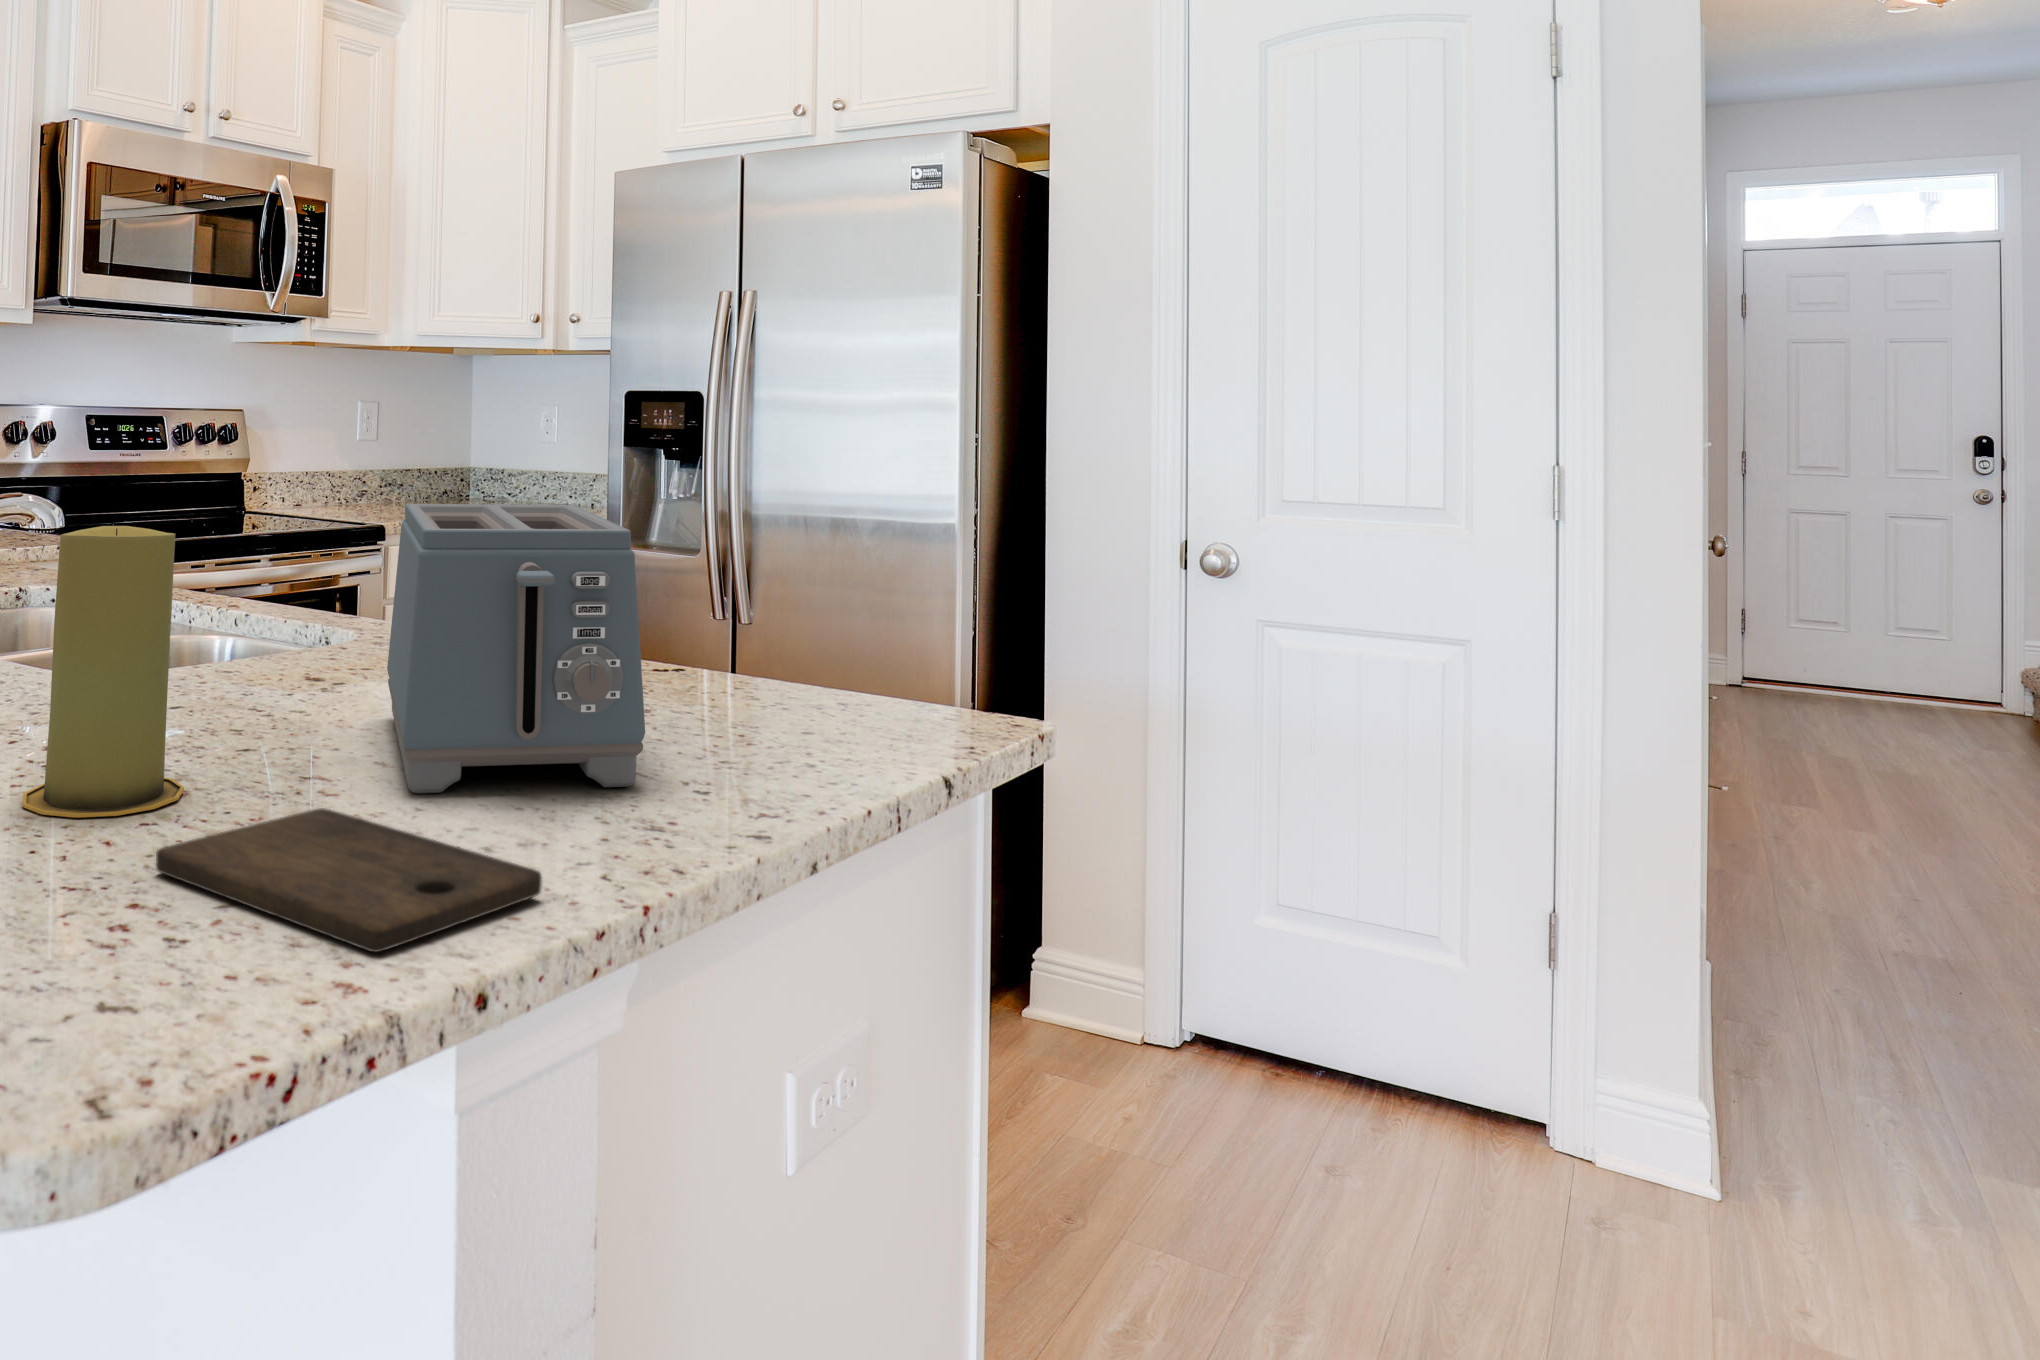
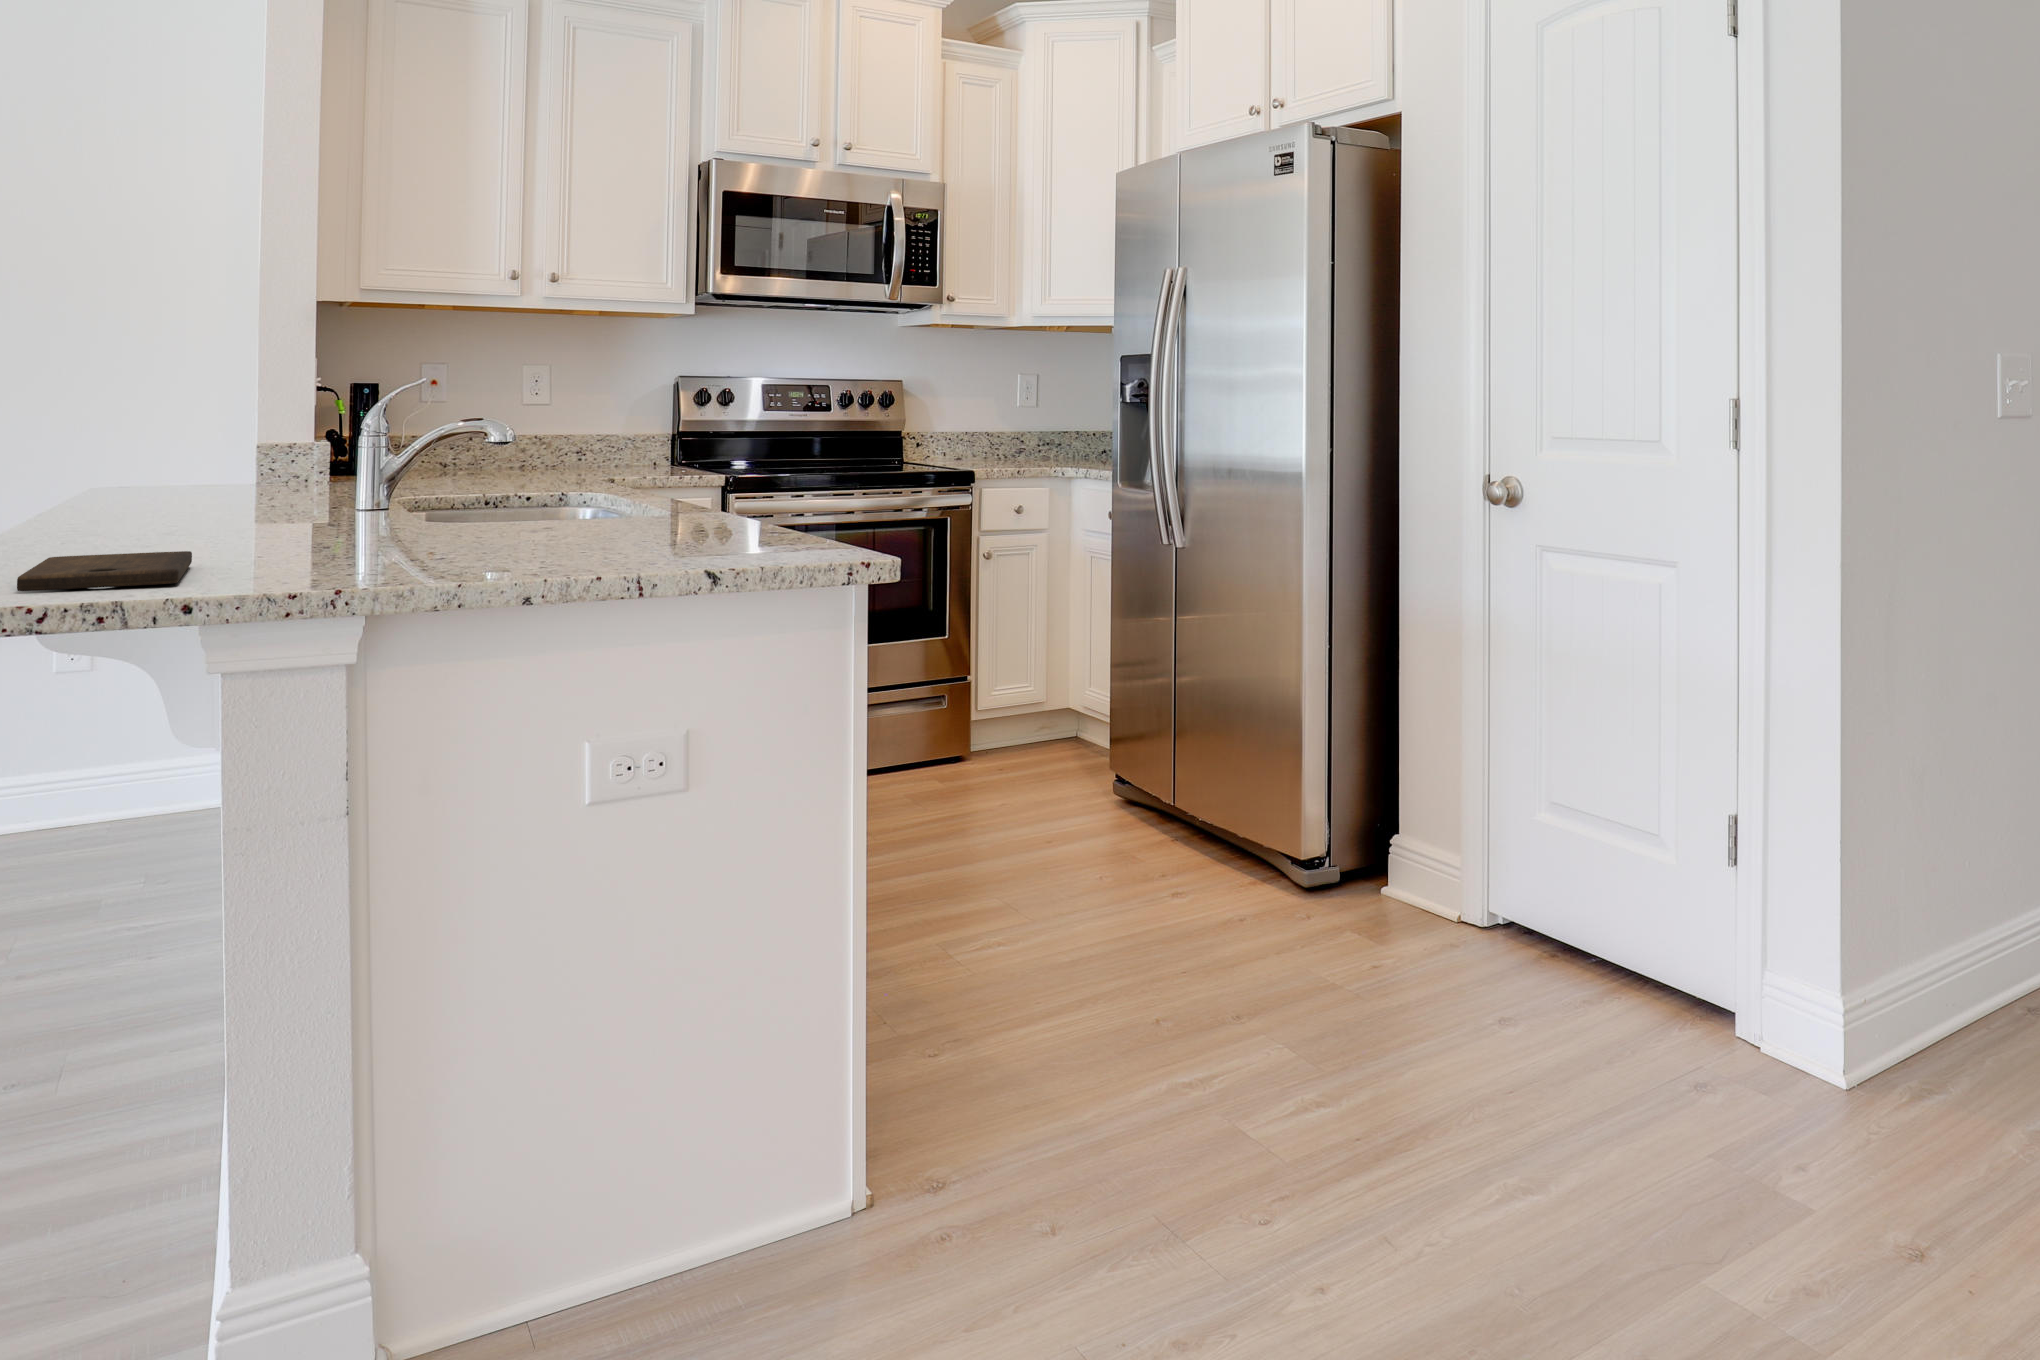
toaster: present [387,504,645,794] -> none [300,397,579,563]
candle: present [22,526,184,818] -> none [94,396,206,557]

